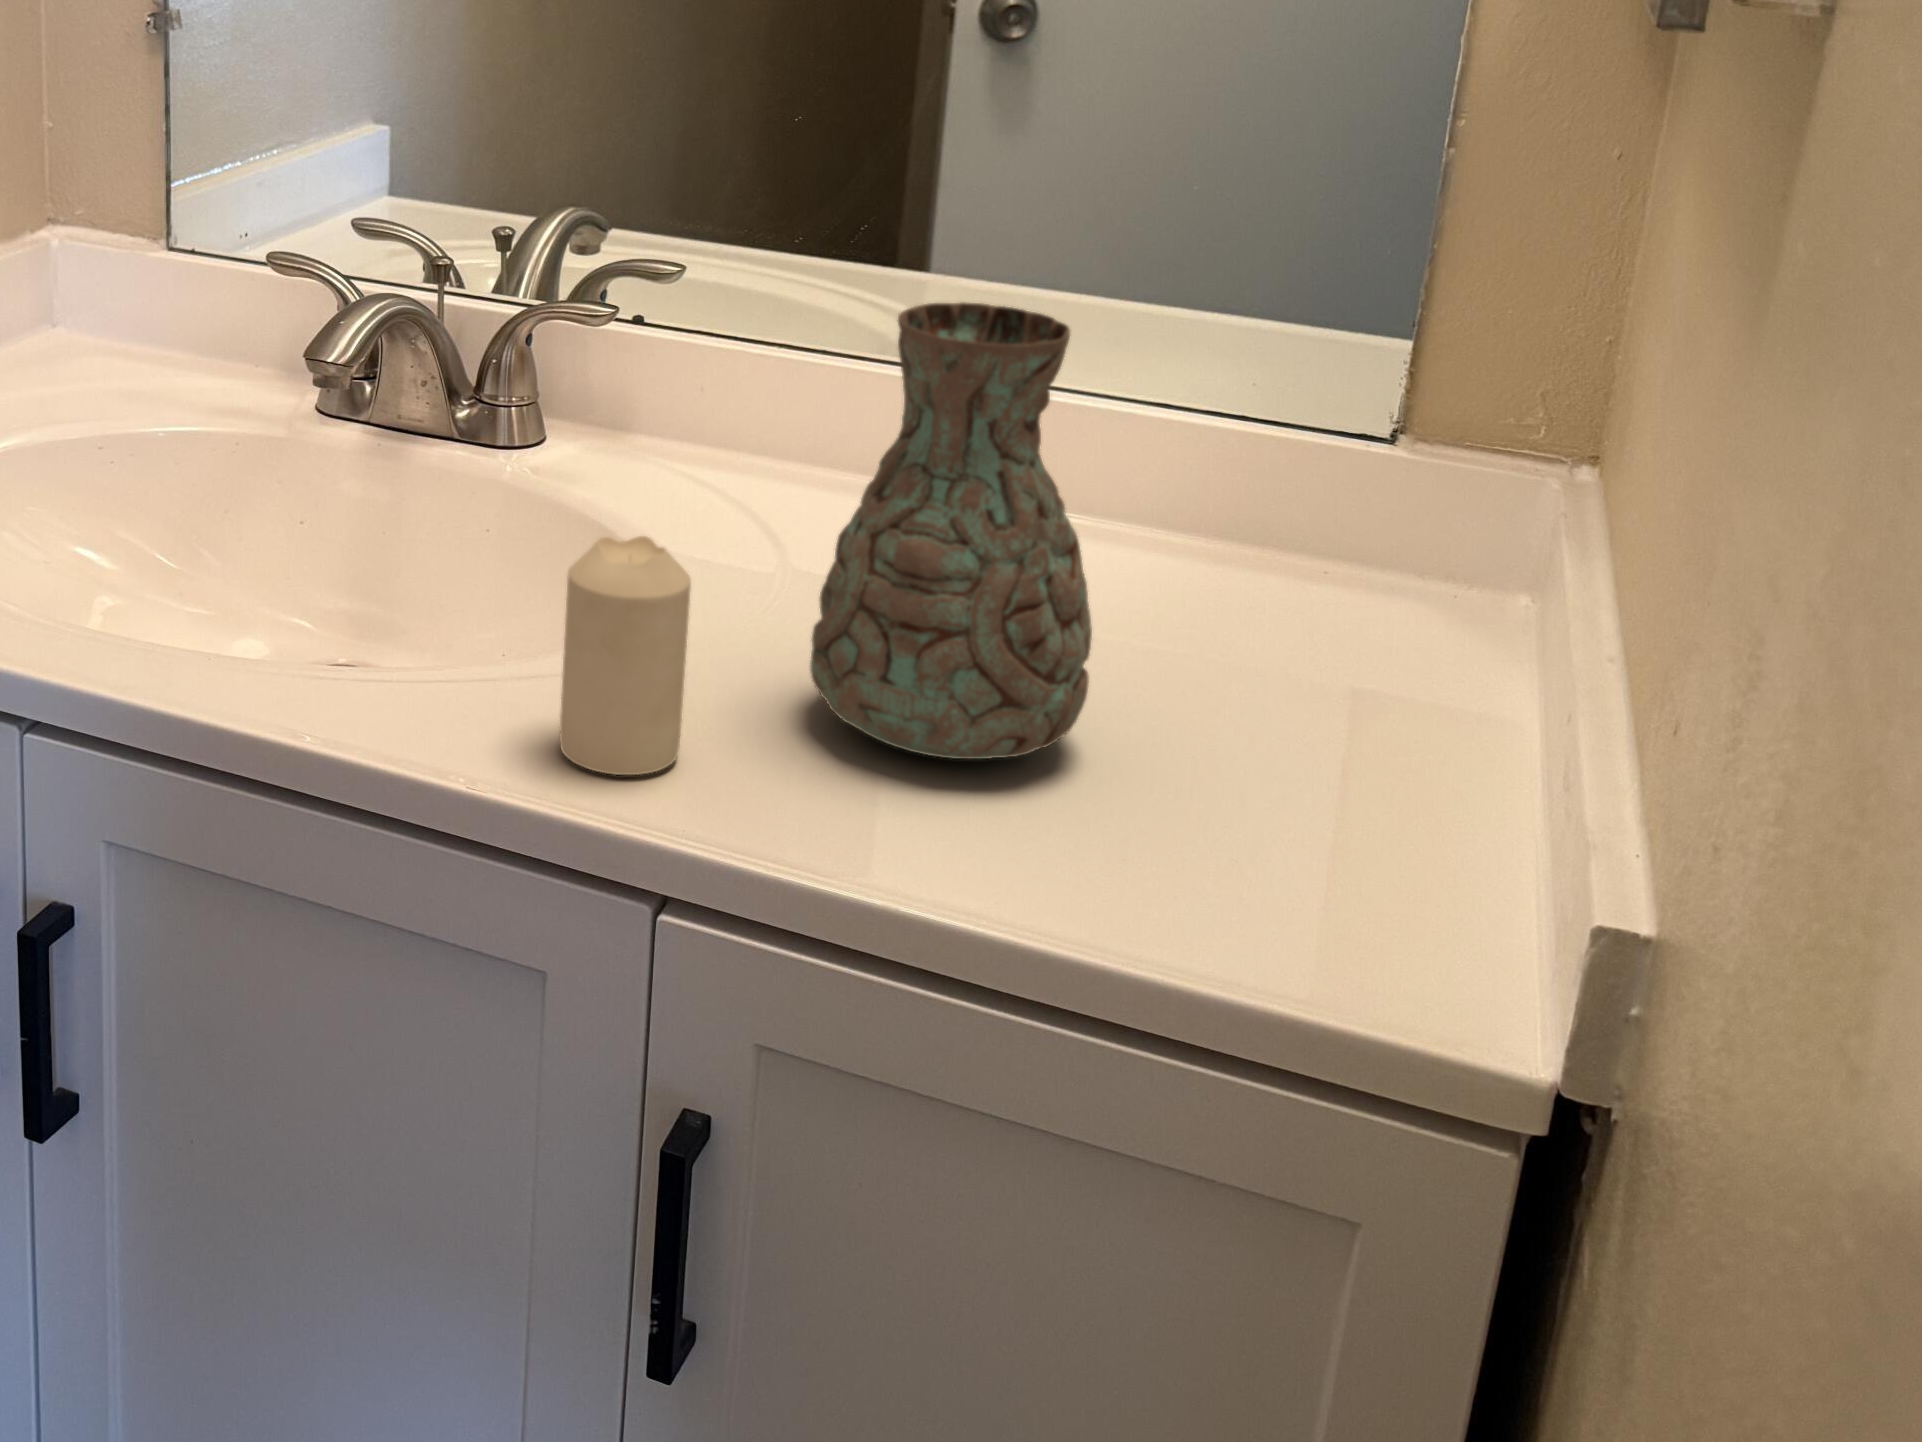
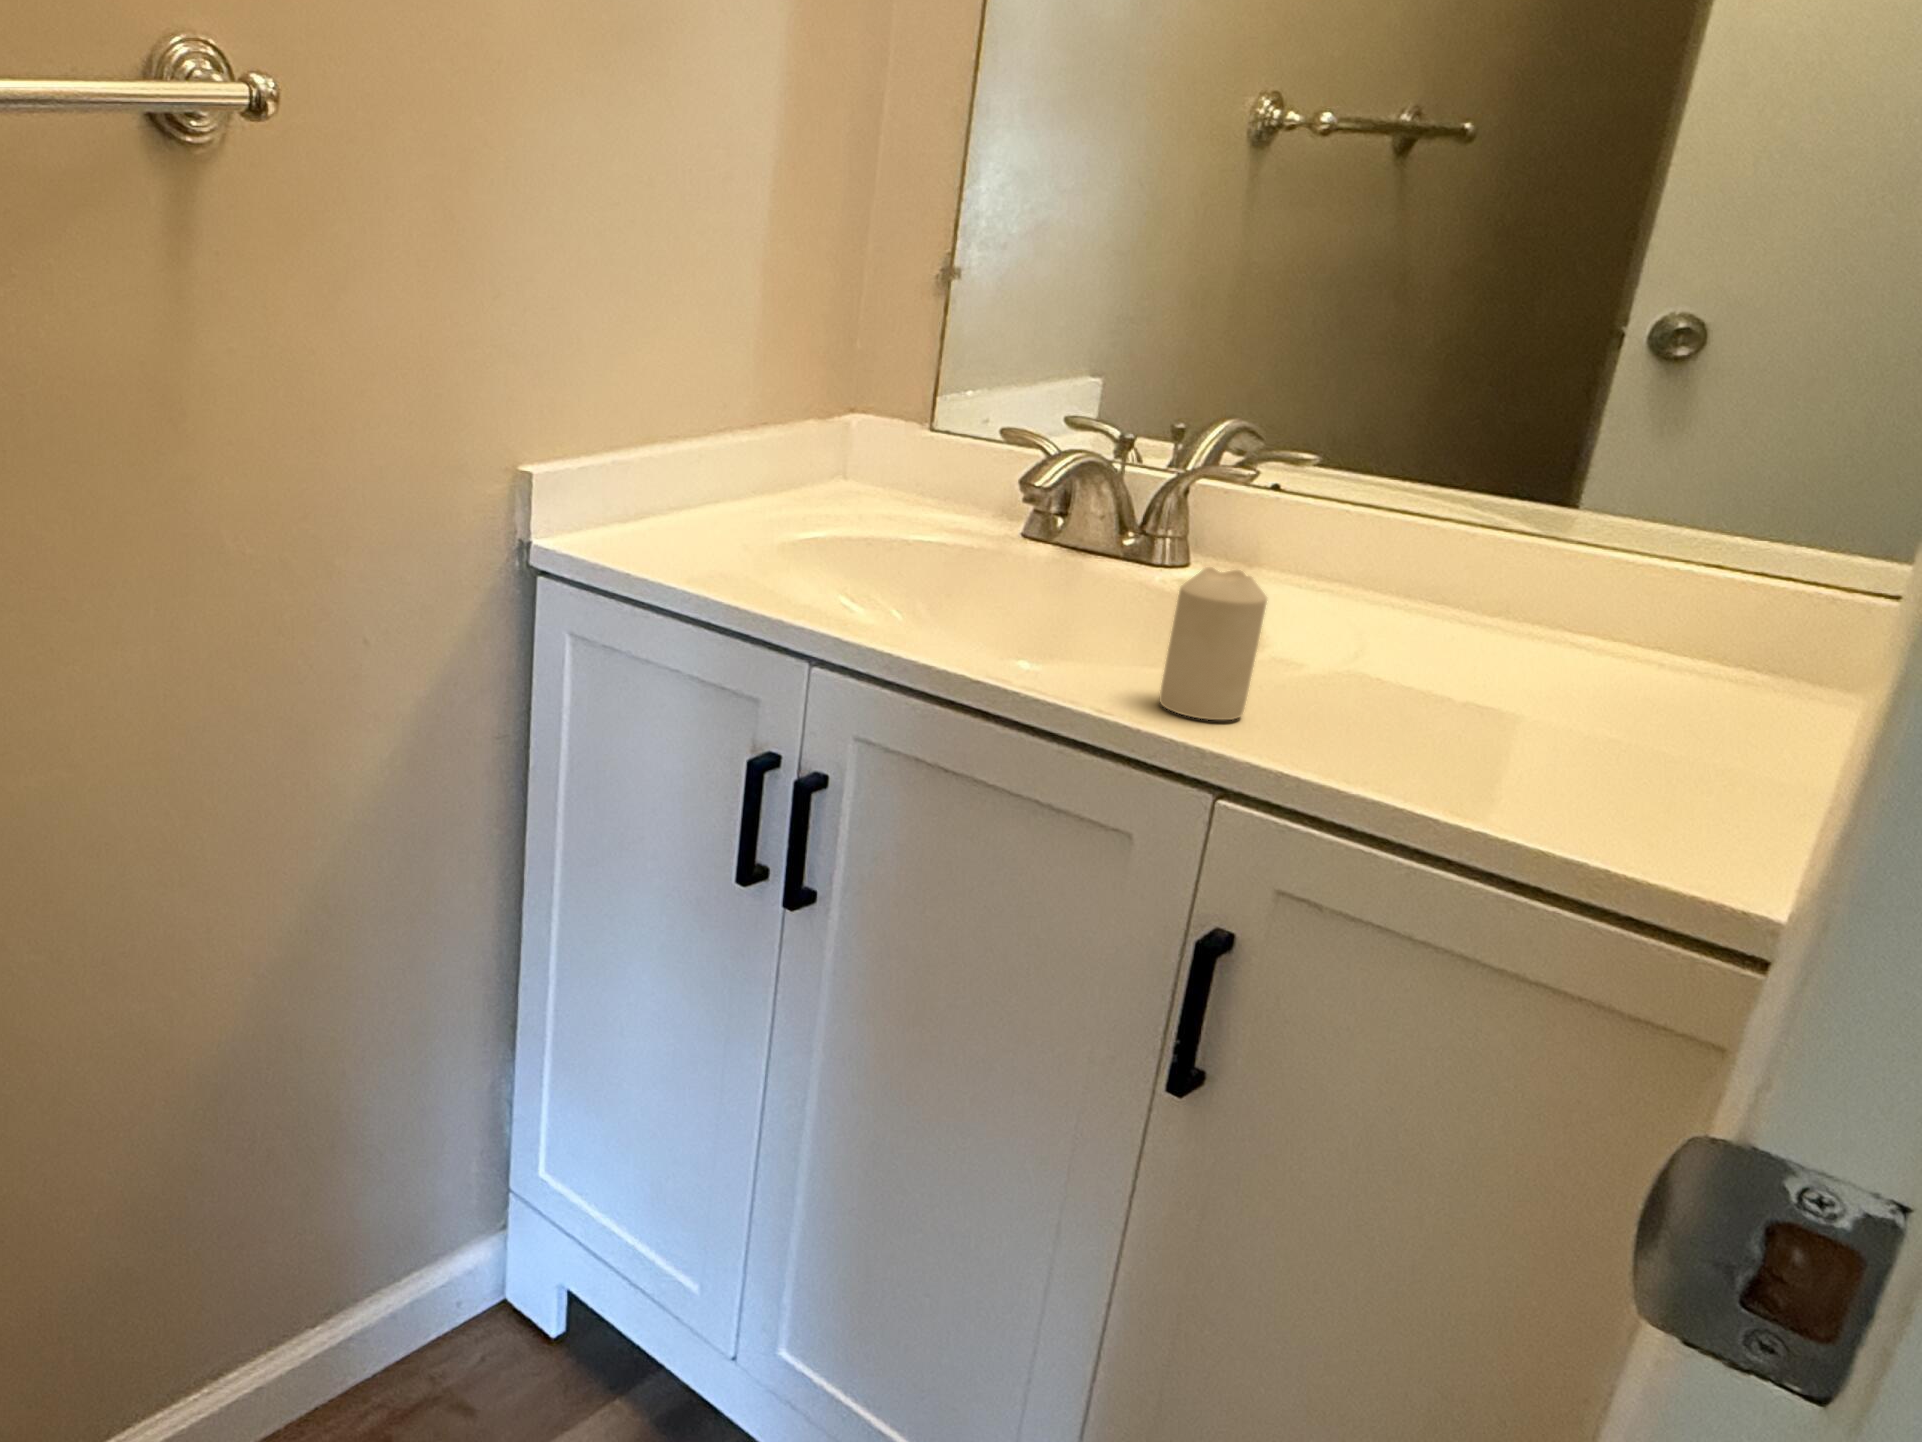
decorative vase: present [810,303,1092,759] -> none [1351,436,1592,748]

